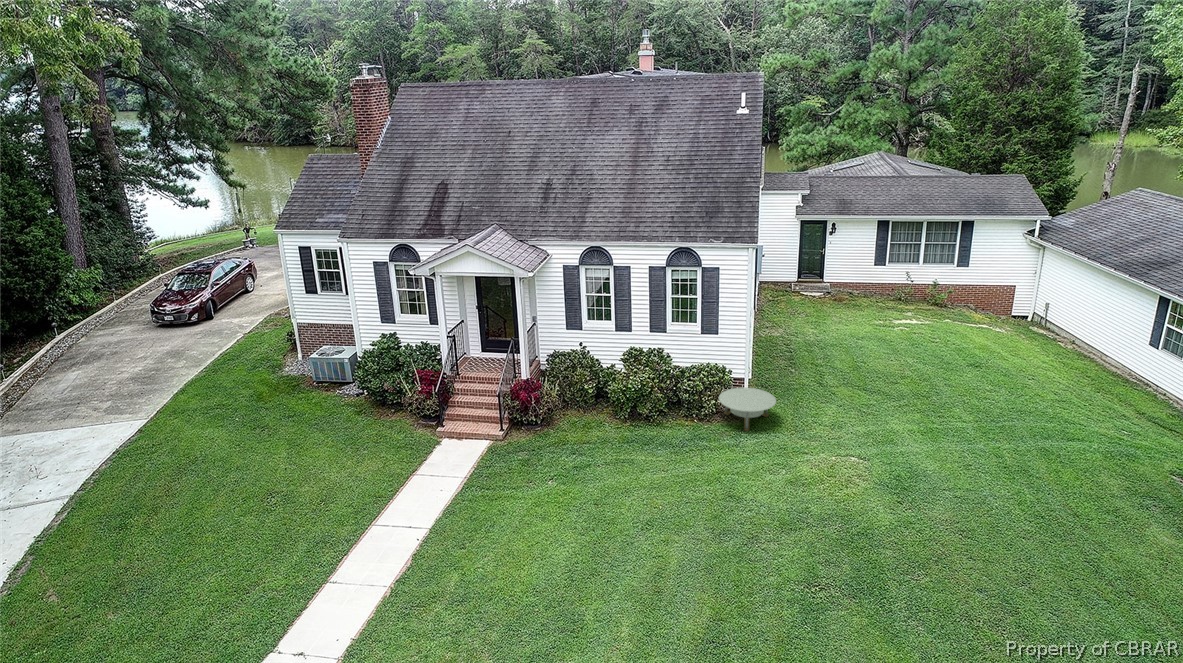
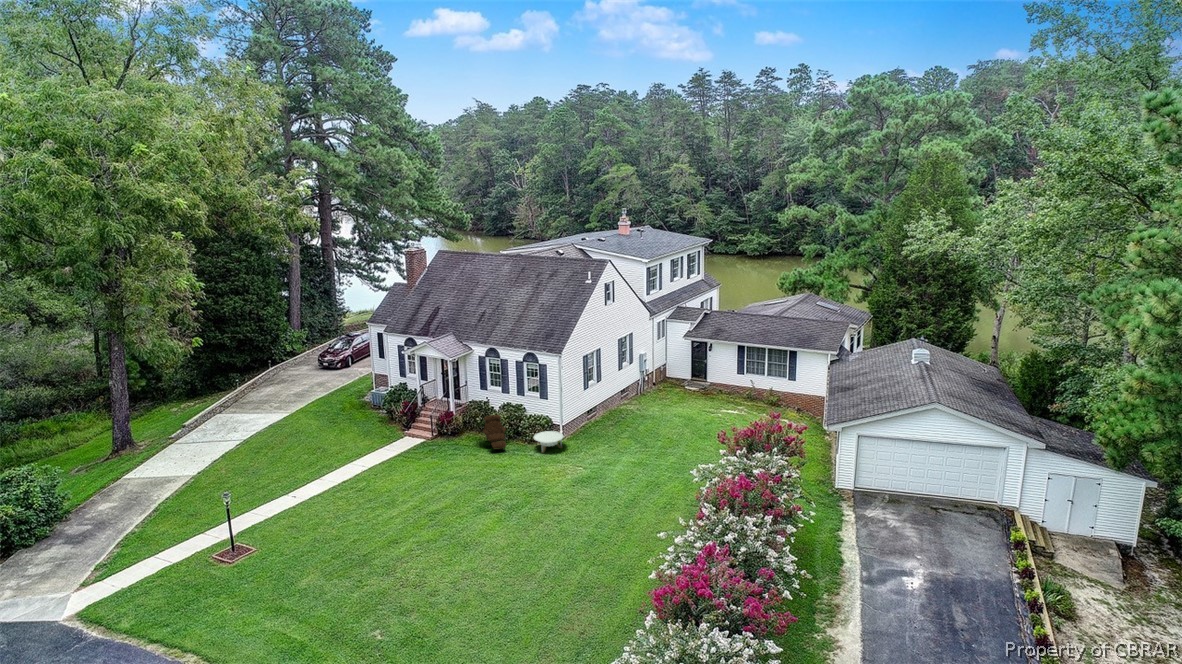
lounge chair: none [620,370,680,445] -> present [483,415,506,450]

